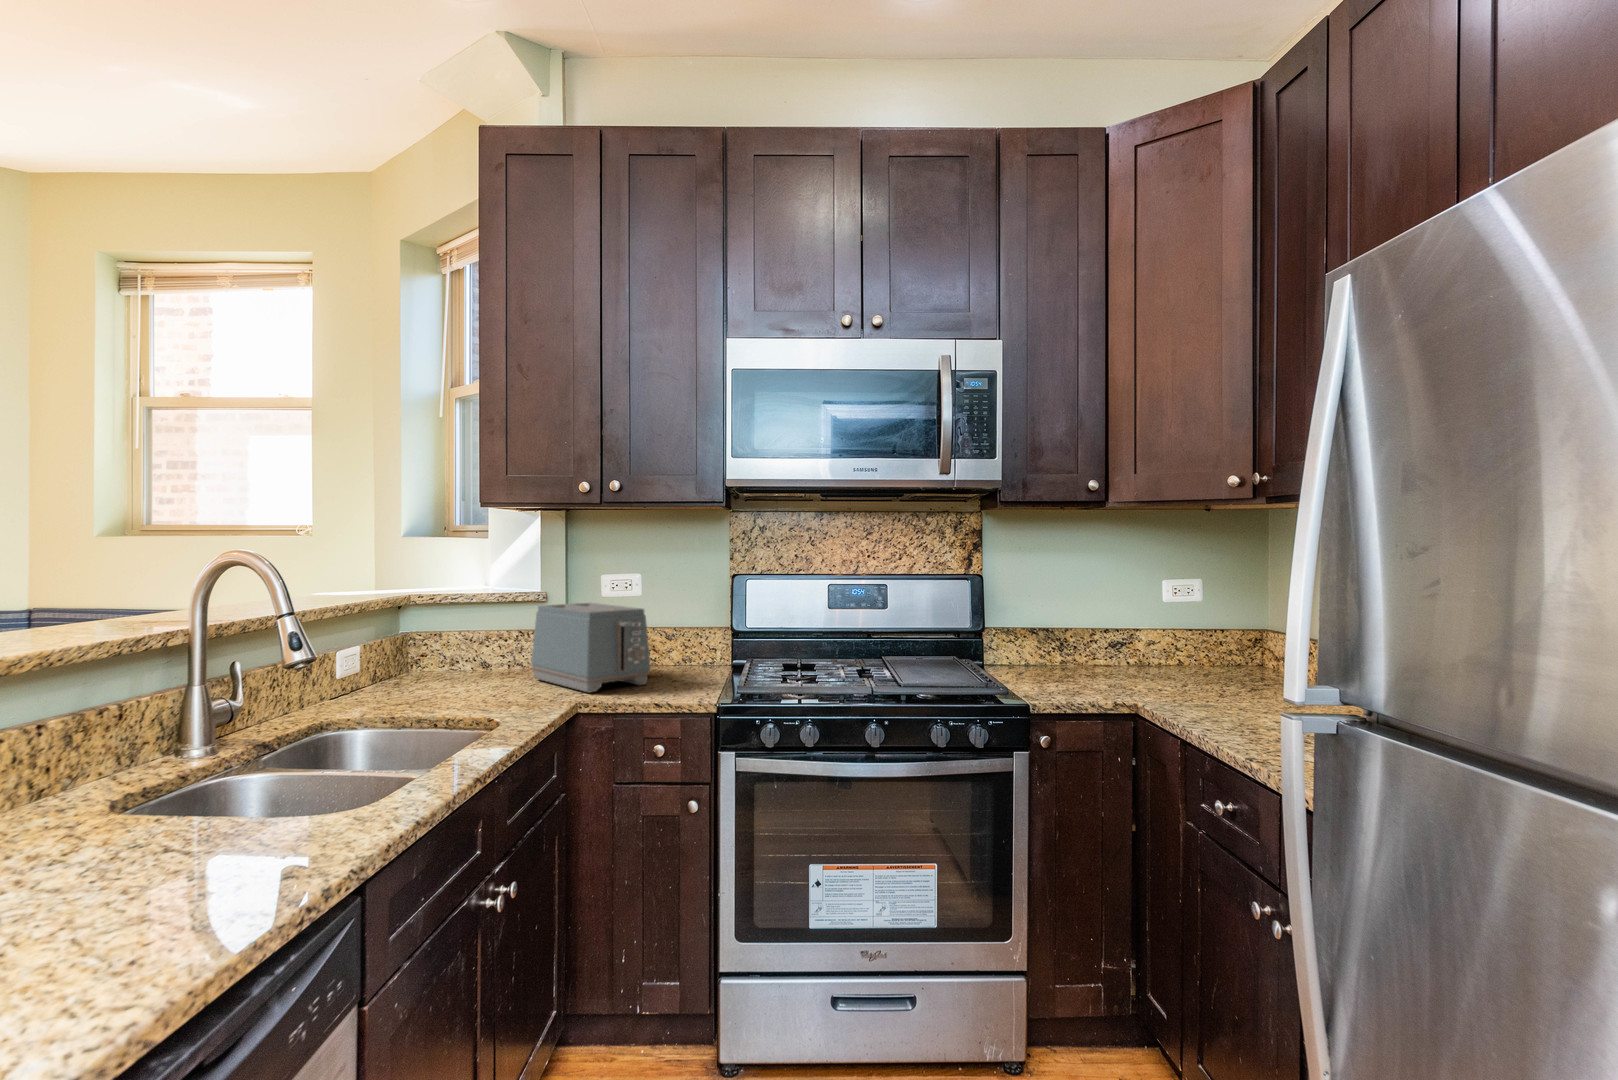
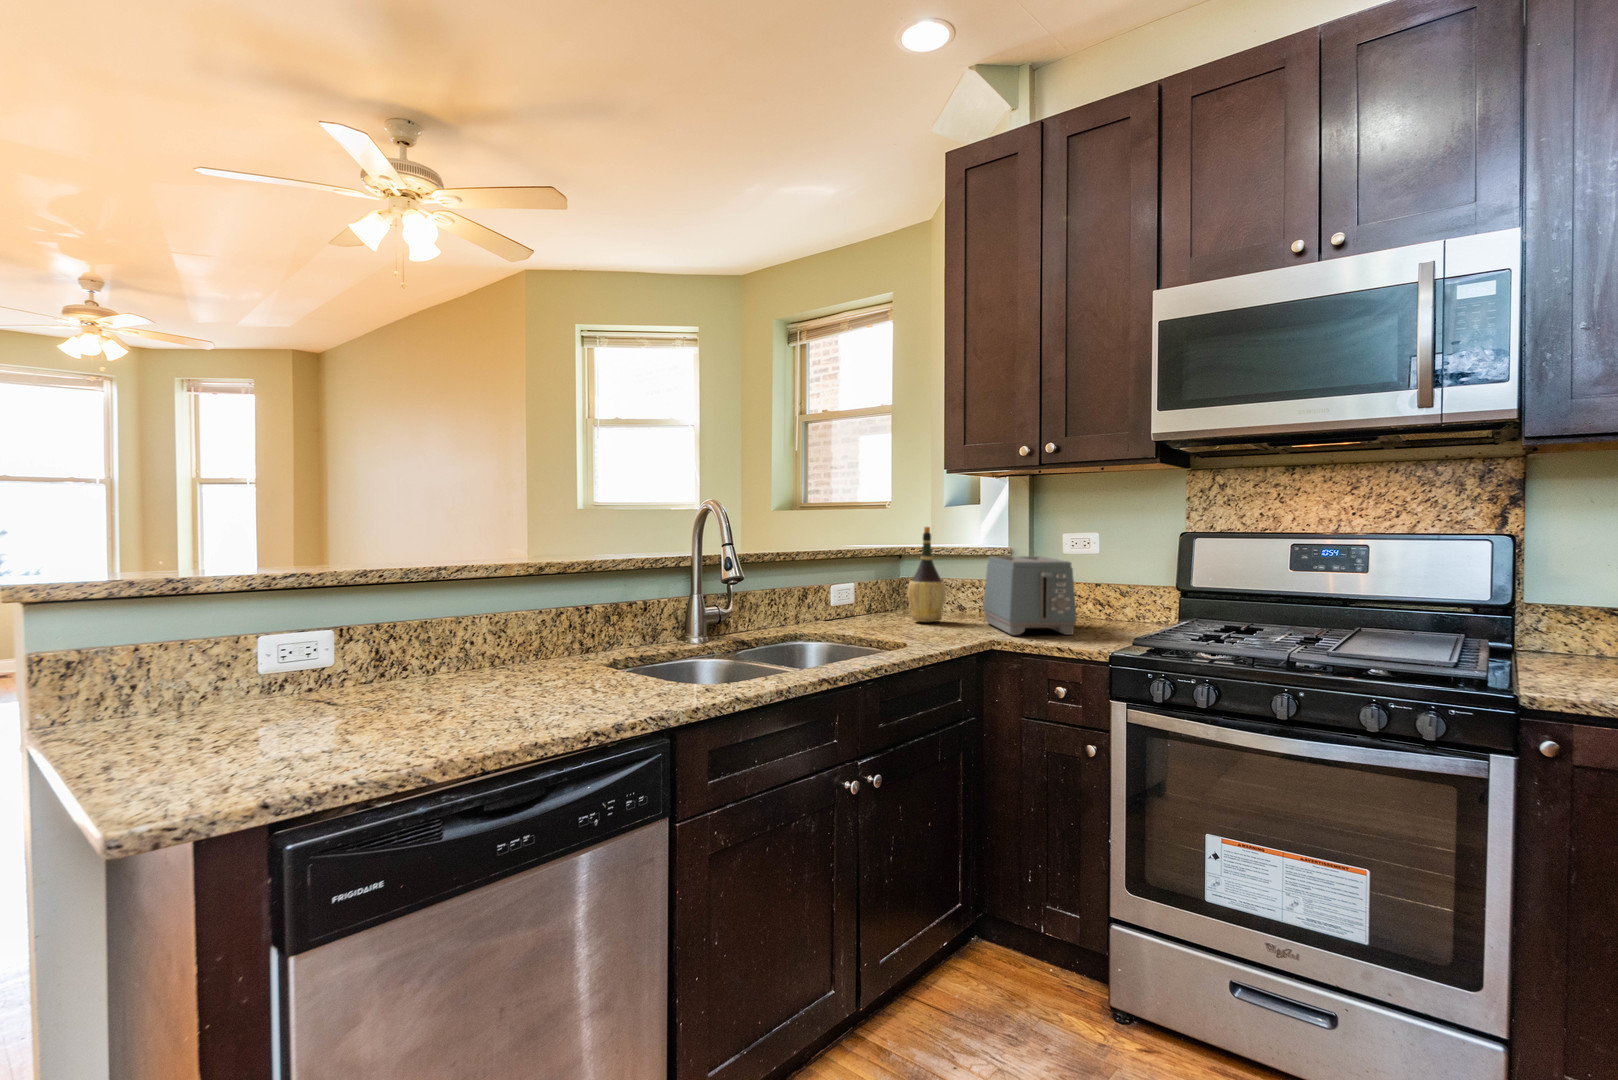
wine bottle: none [437,574,486,686] -> present [908,527,946,622]

